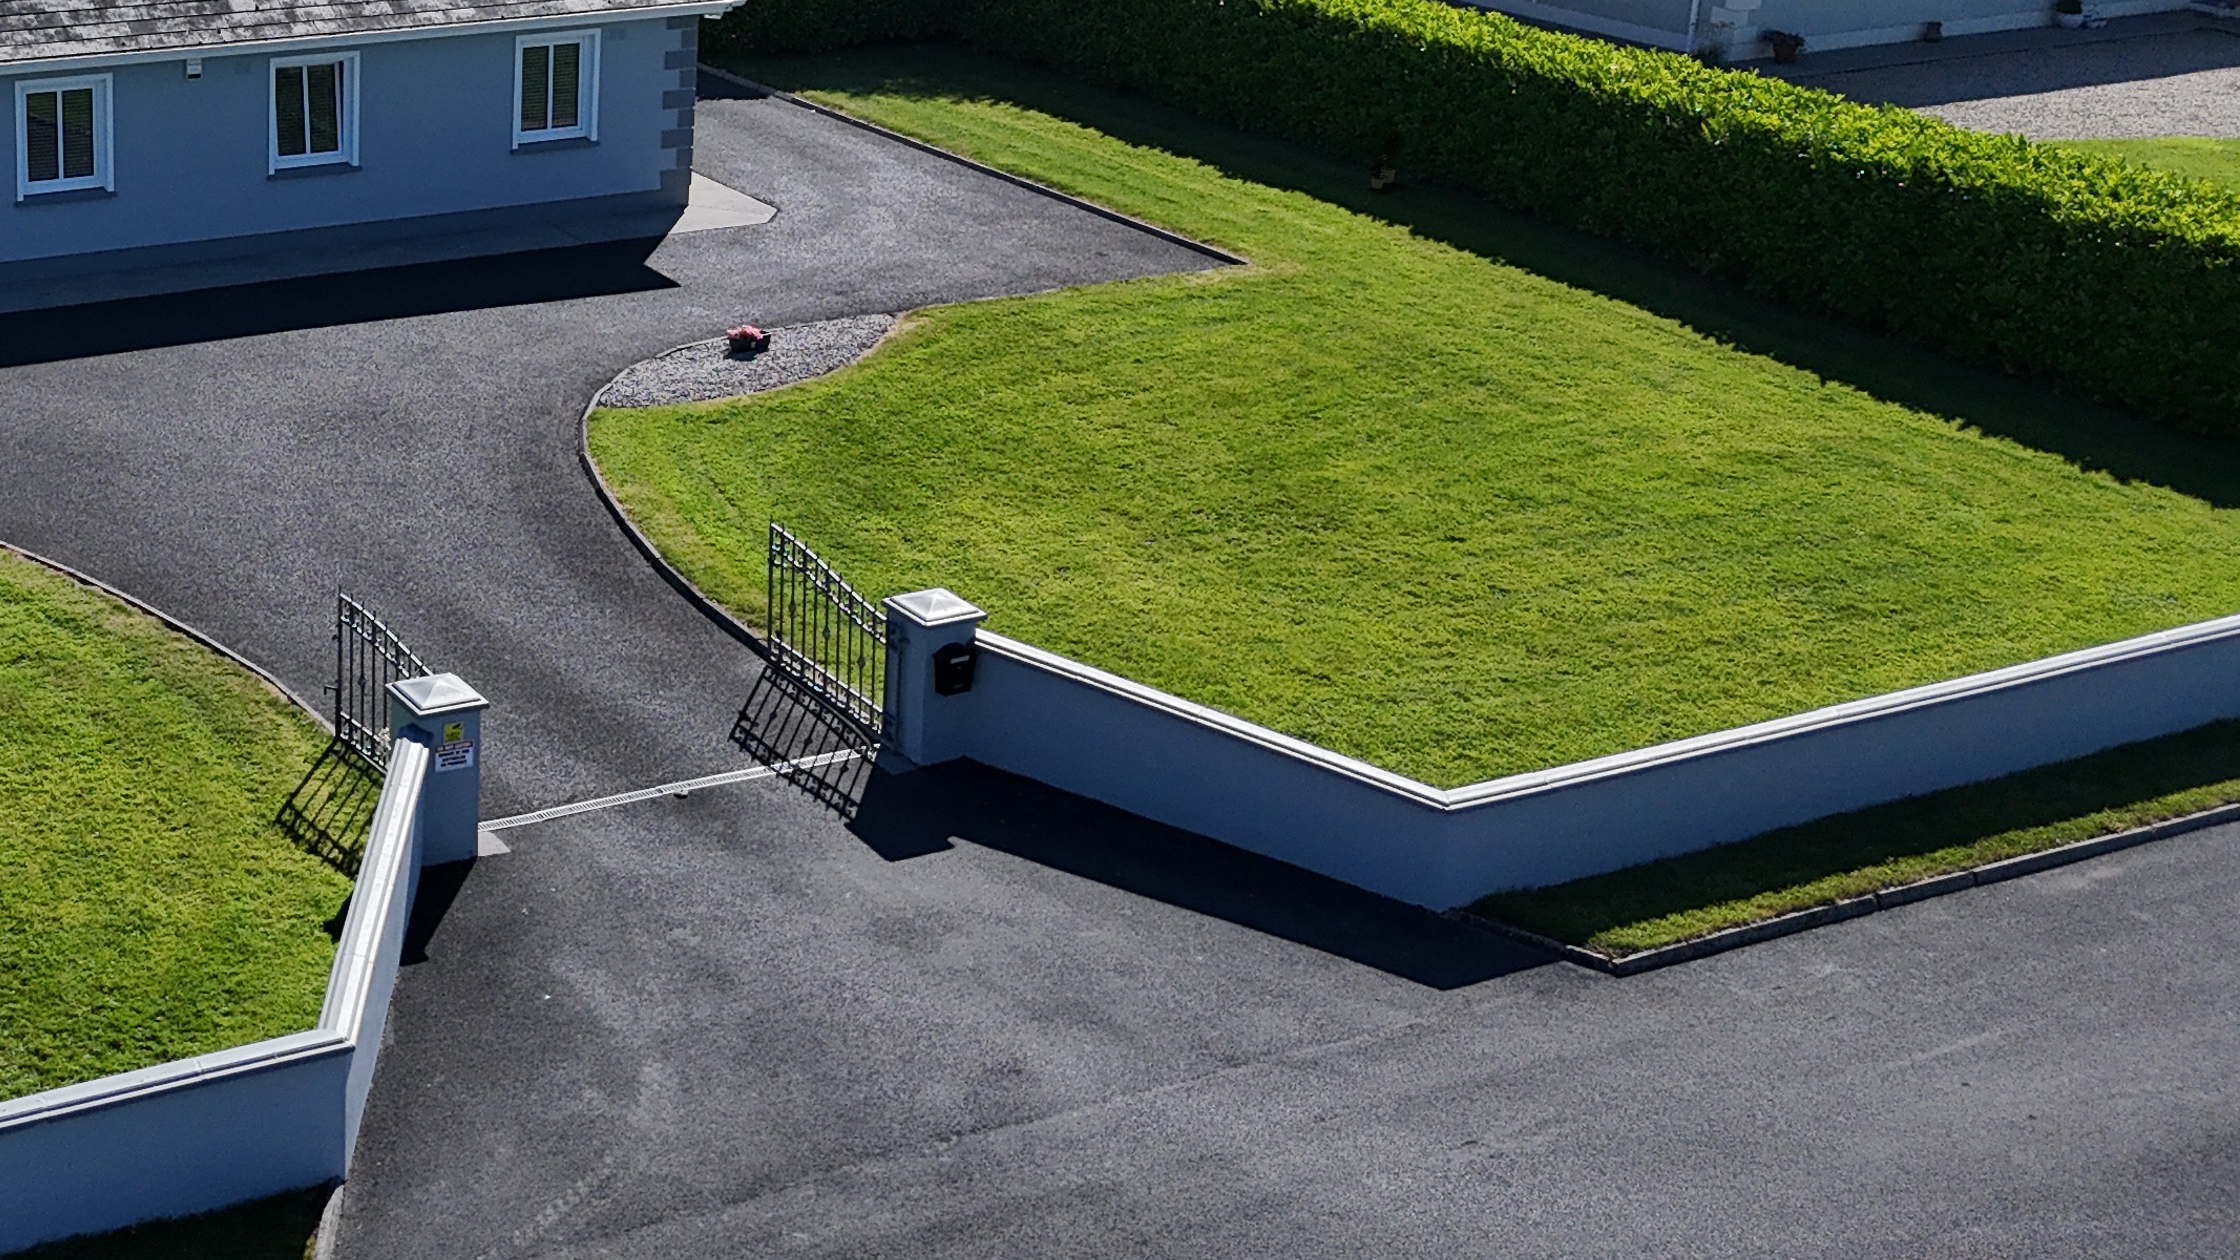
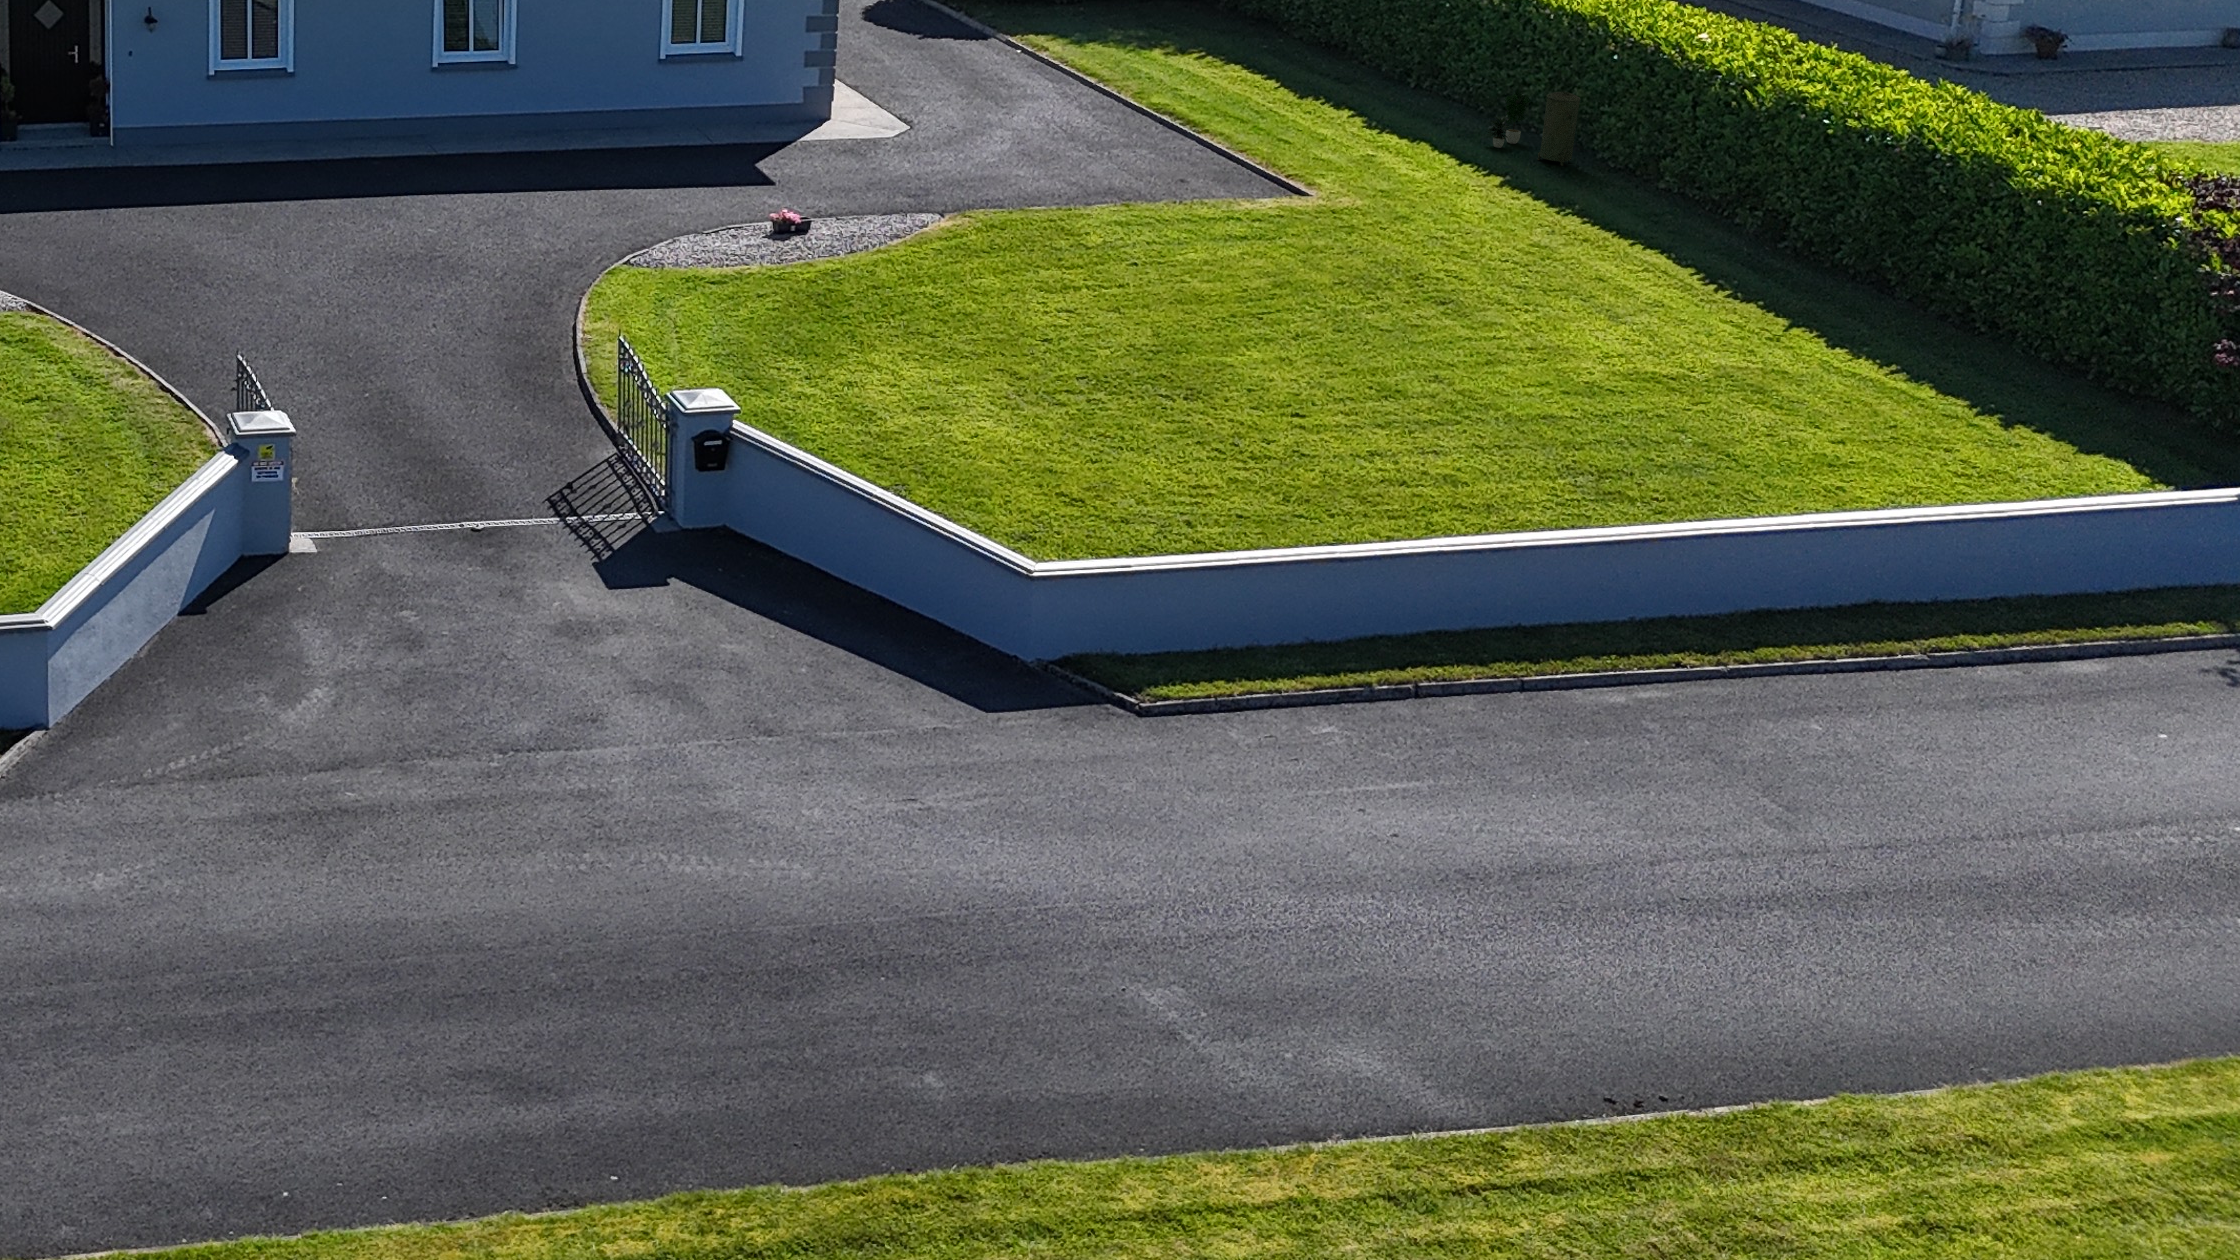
trash can: none [1426,126,1471,205] -> present [1538,91,1581,166]

